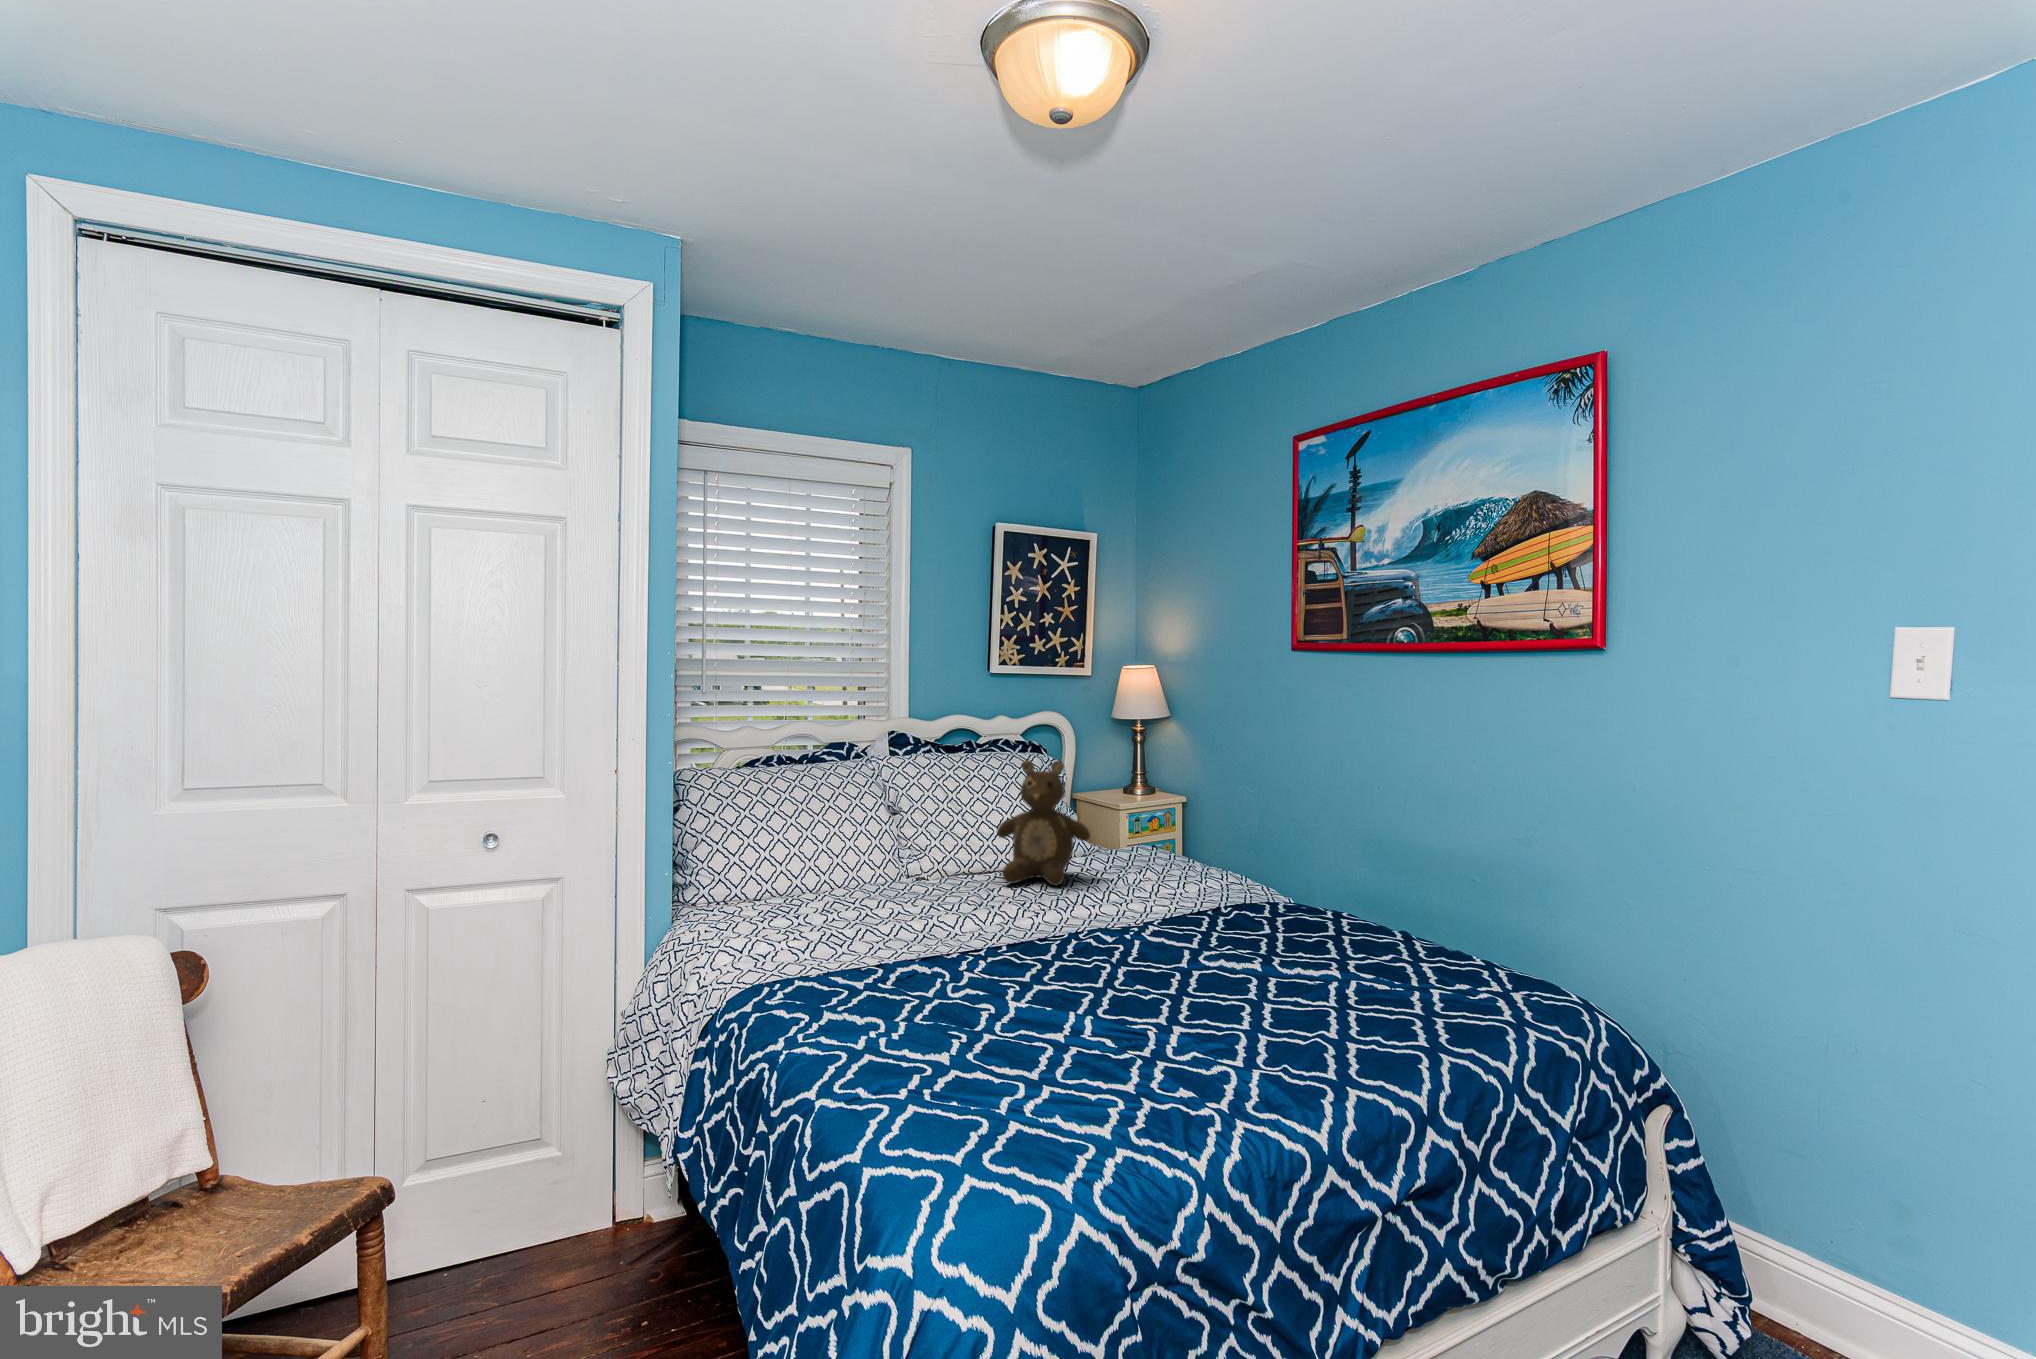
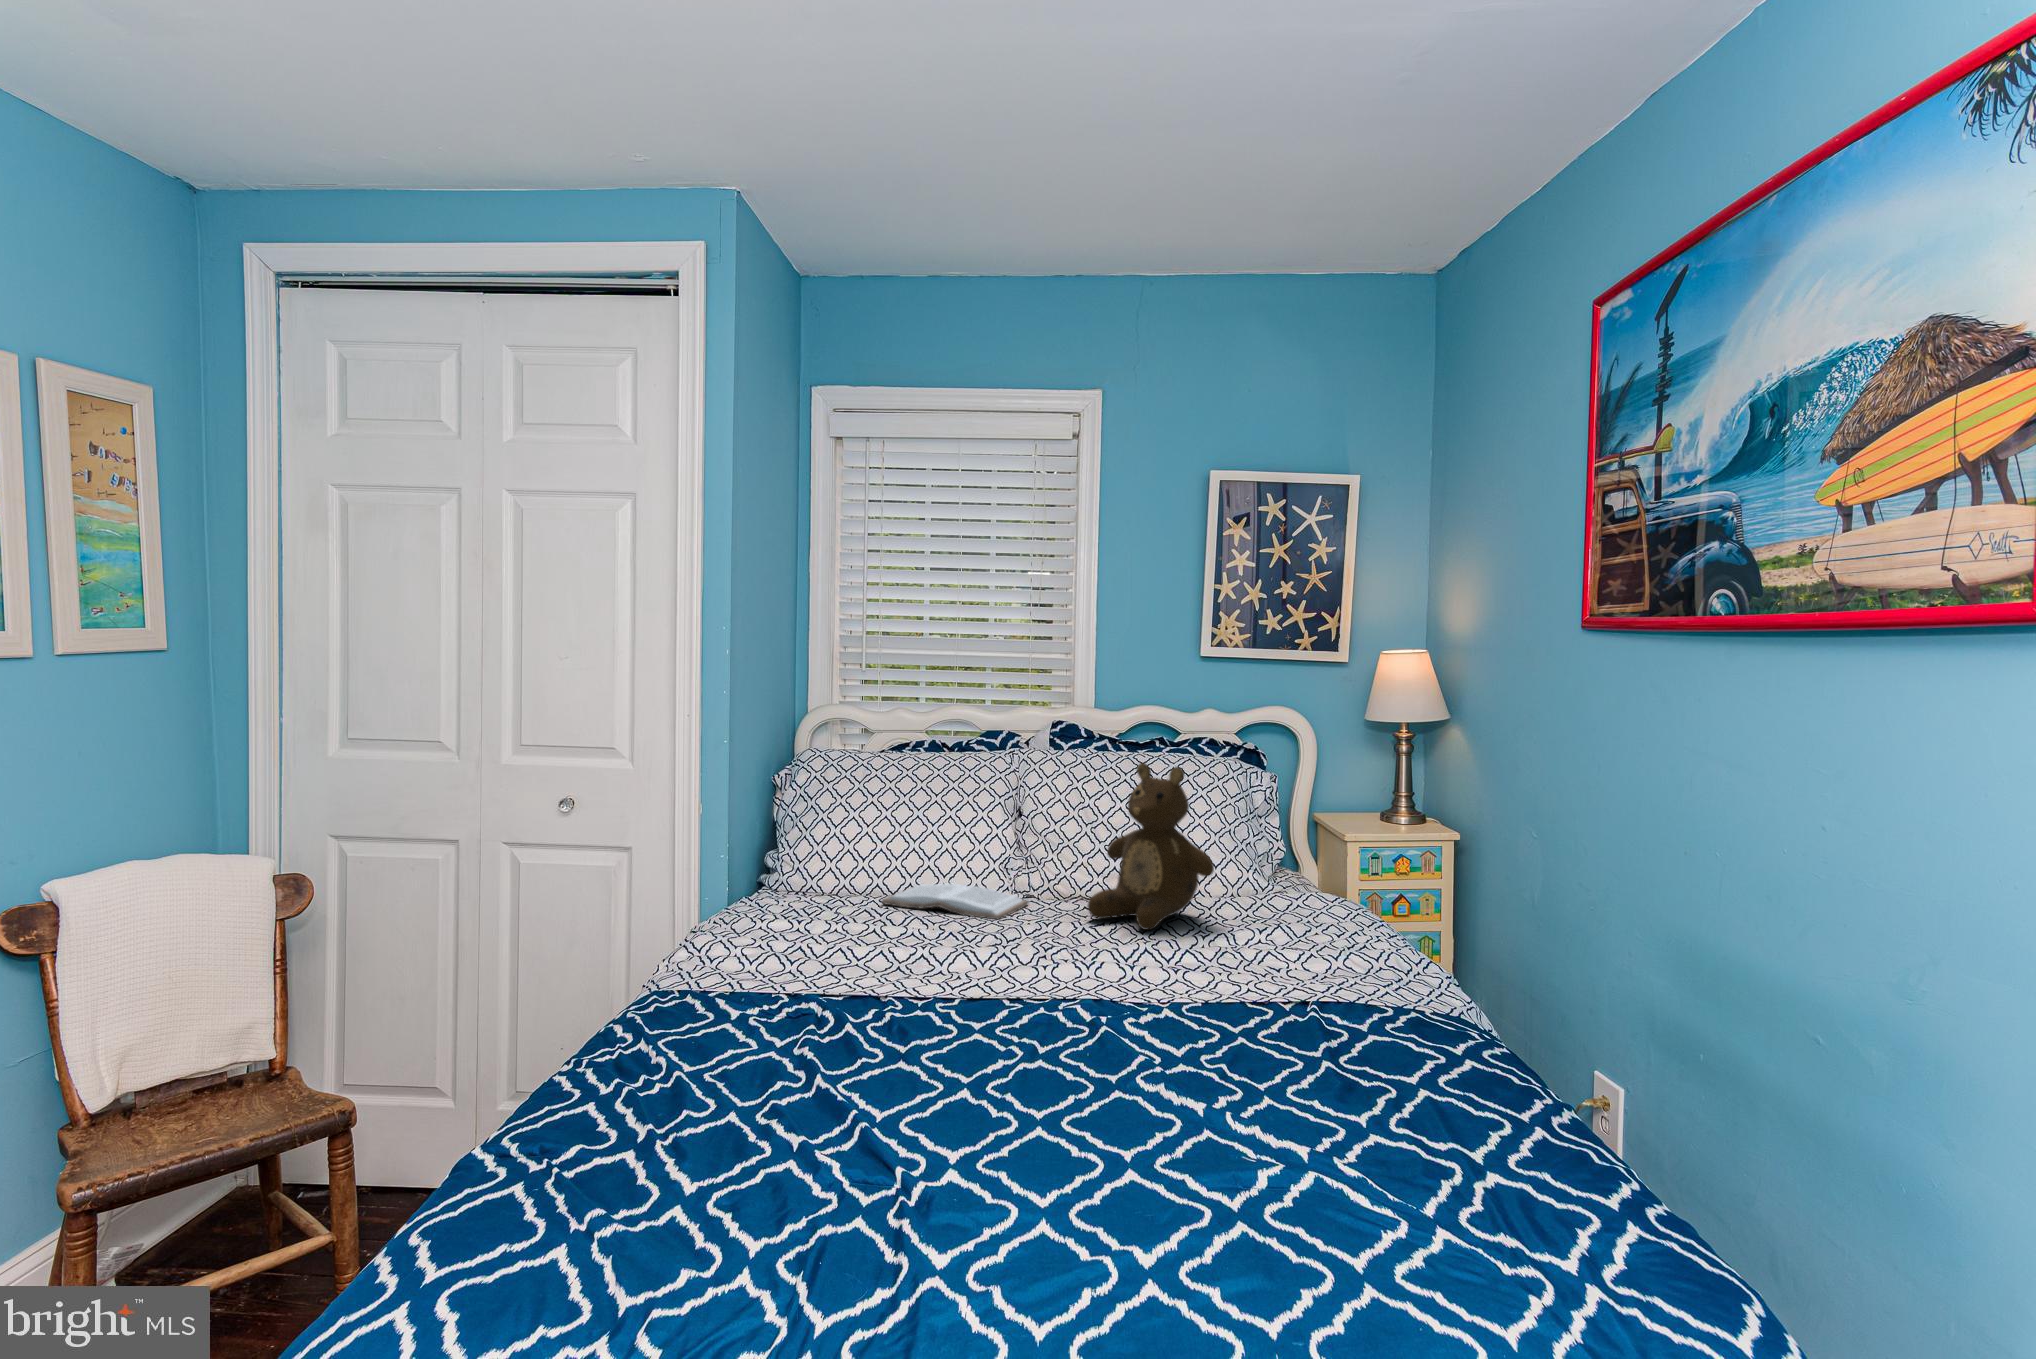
book: none [825,874,940,898] -> present [882,883,1028,919]

